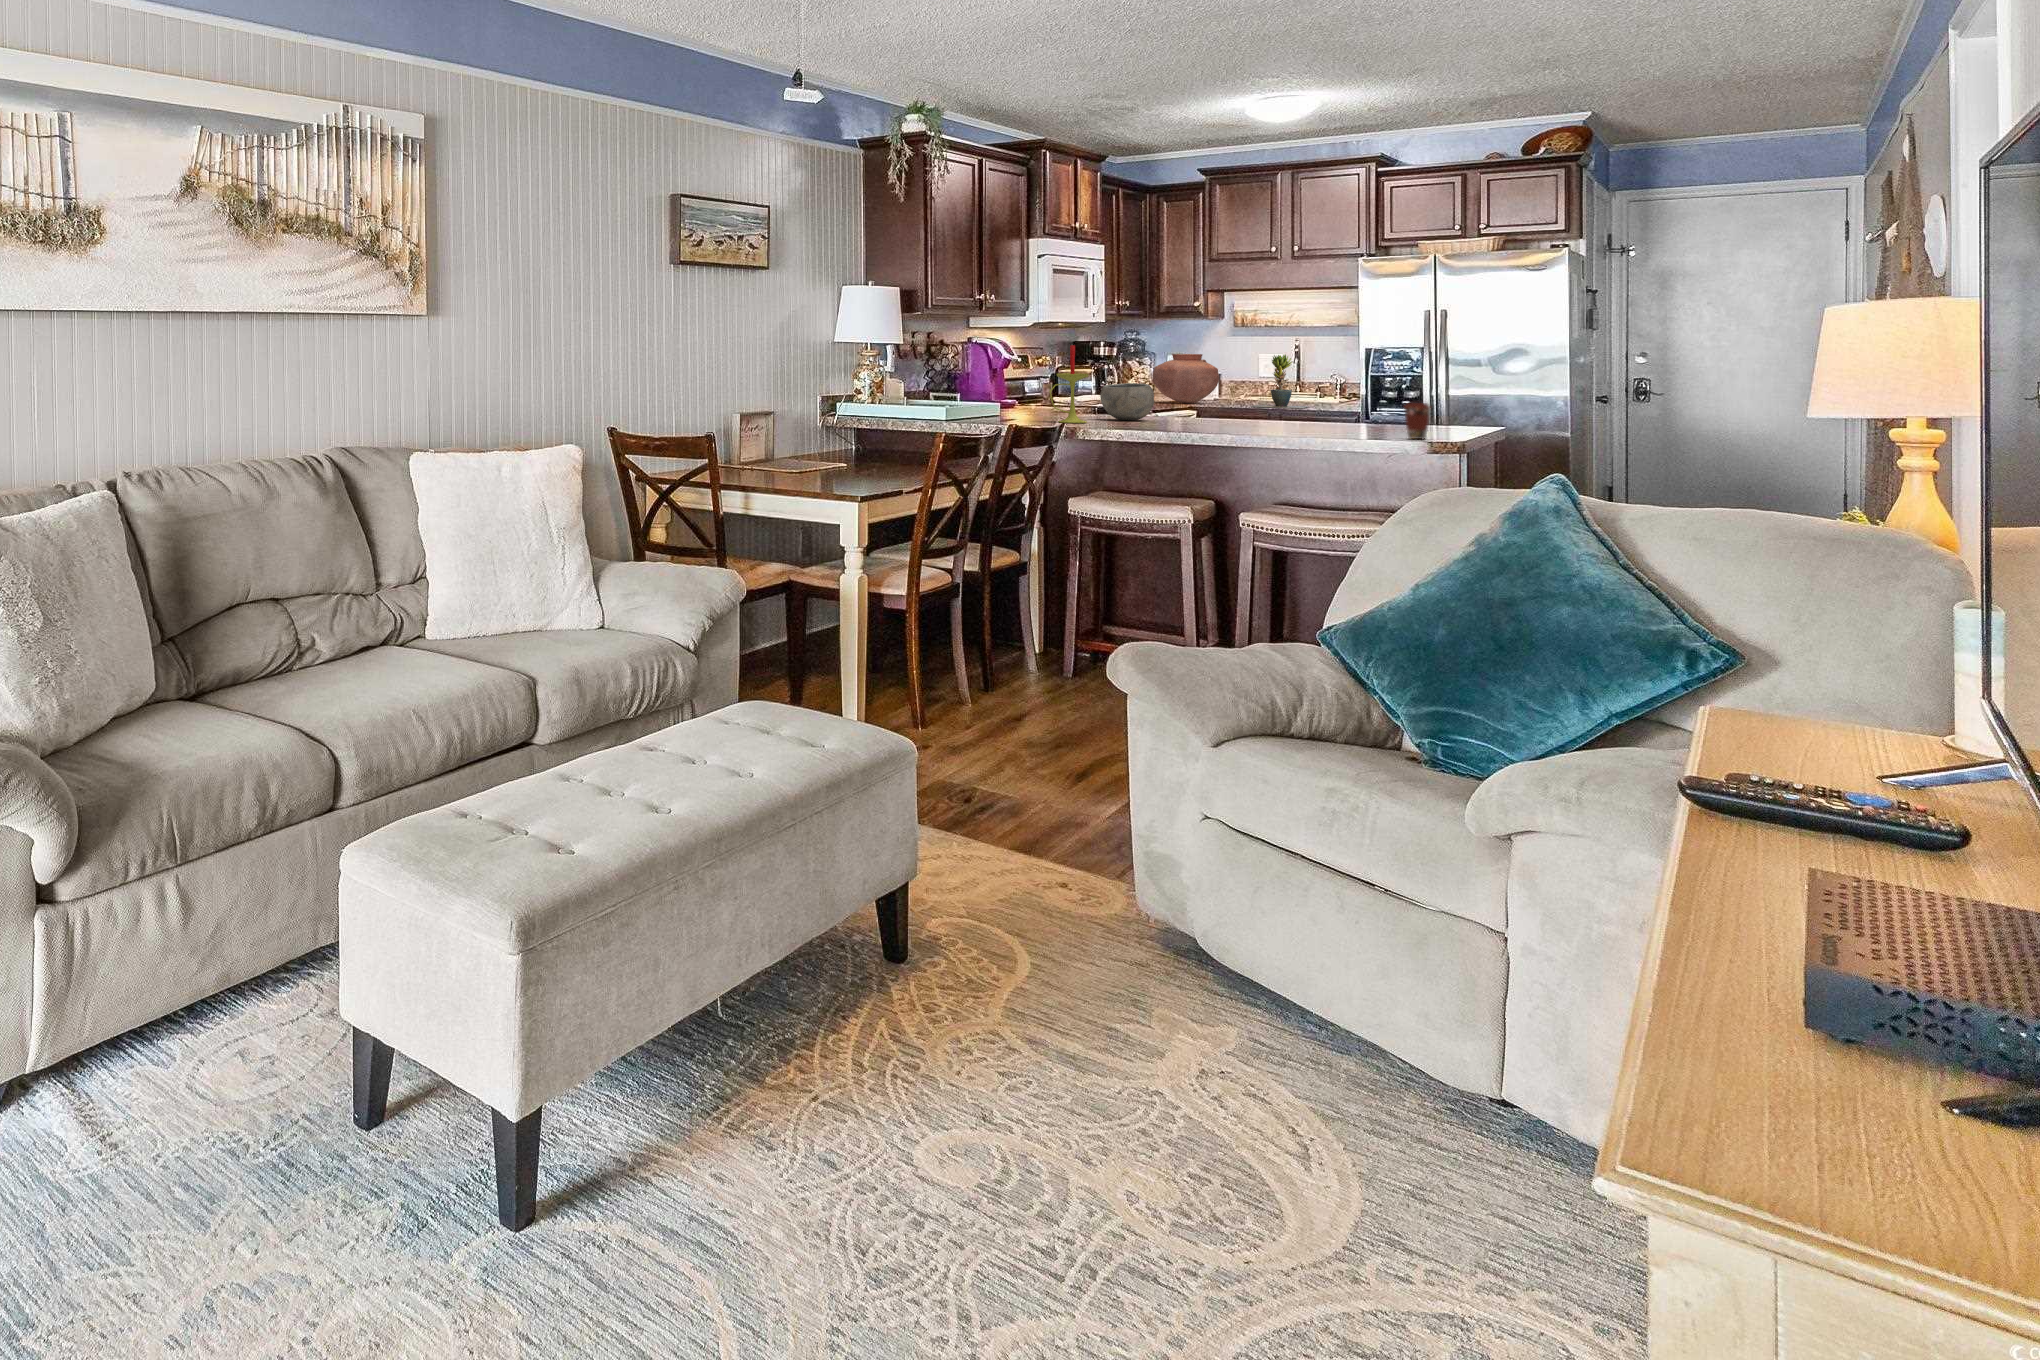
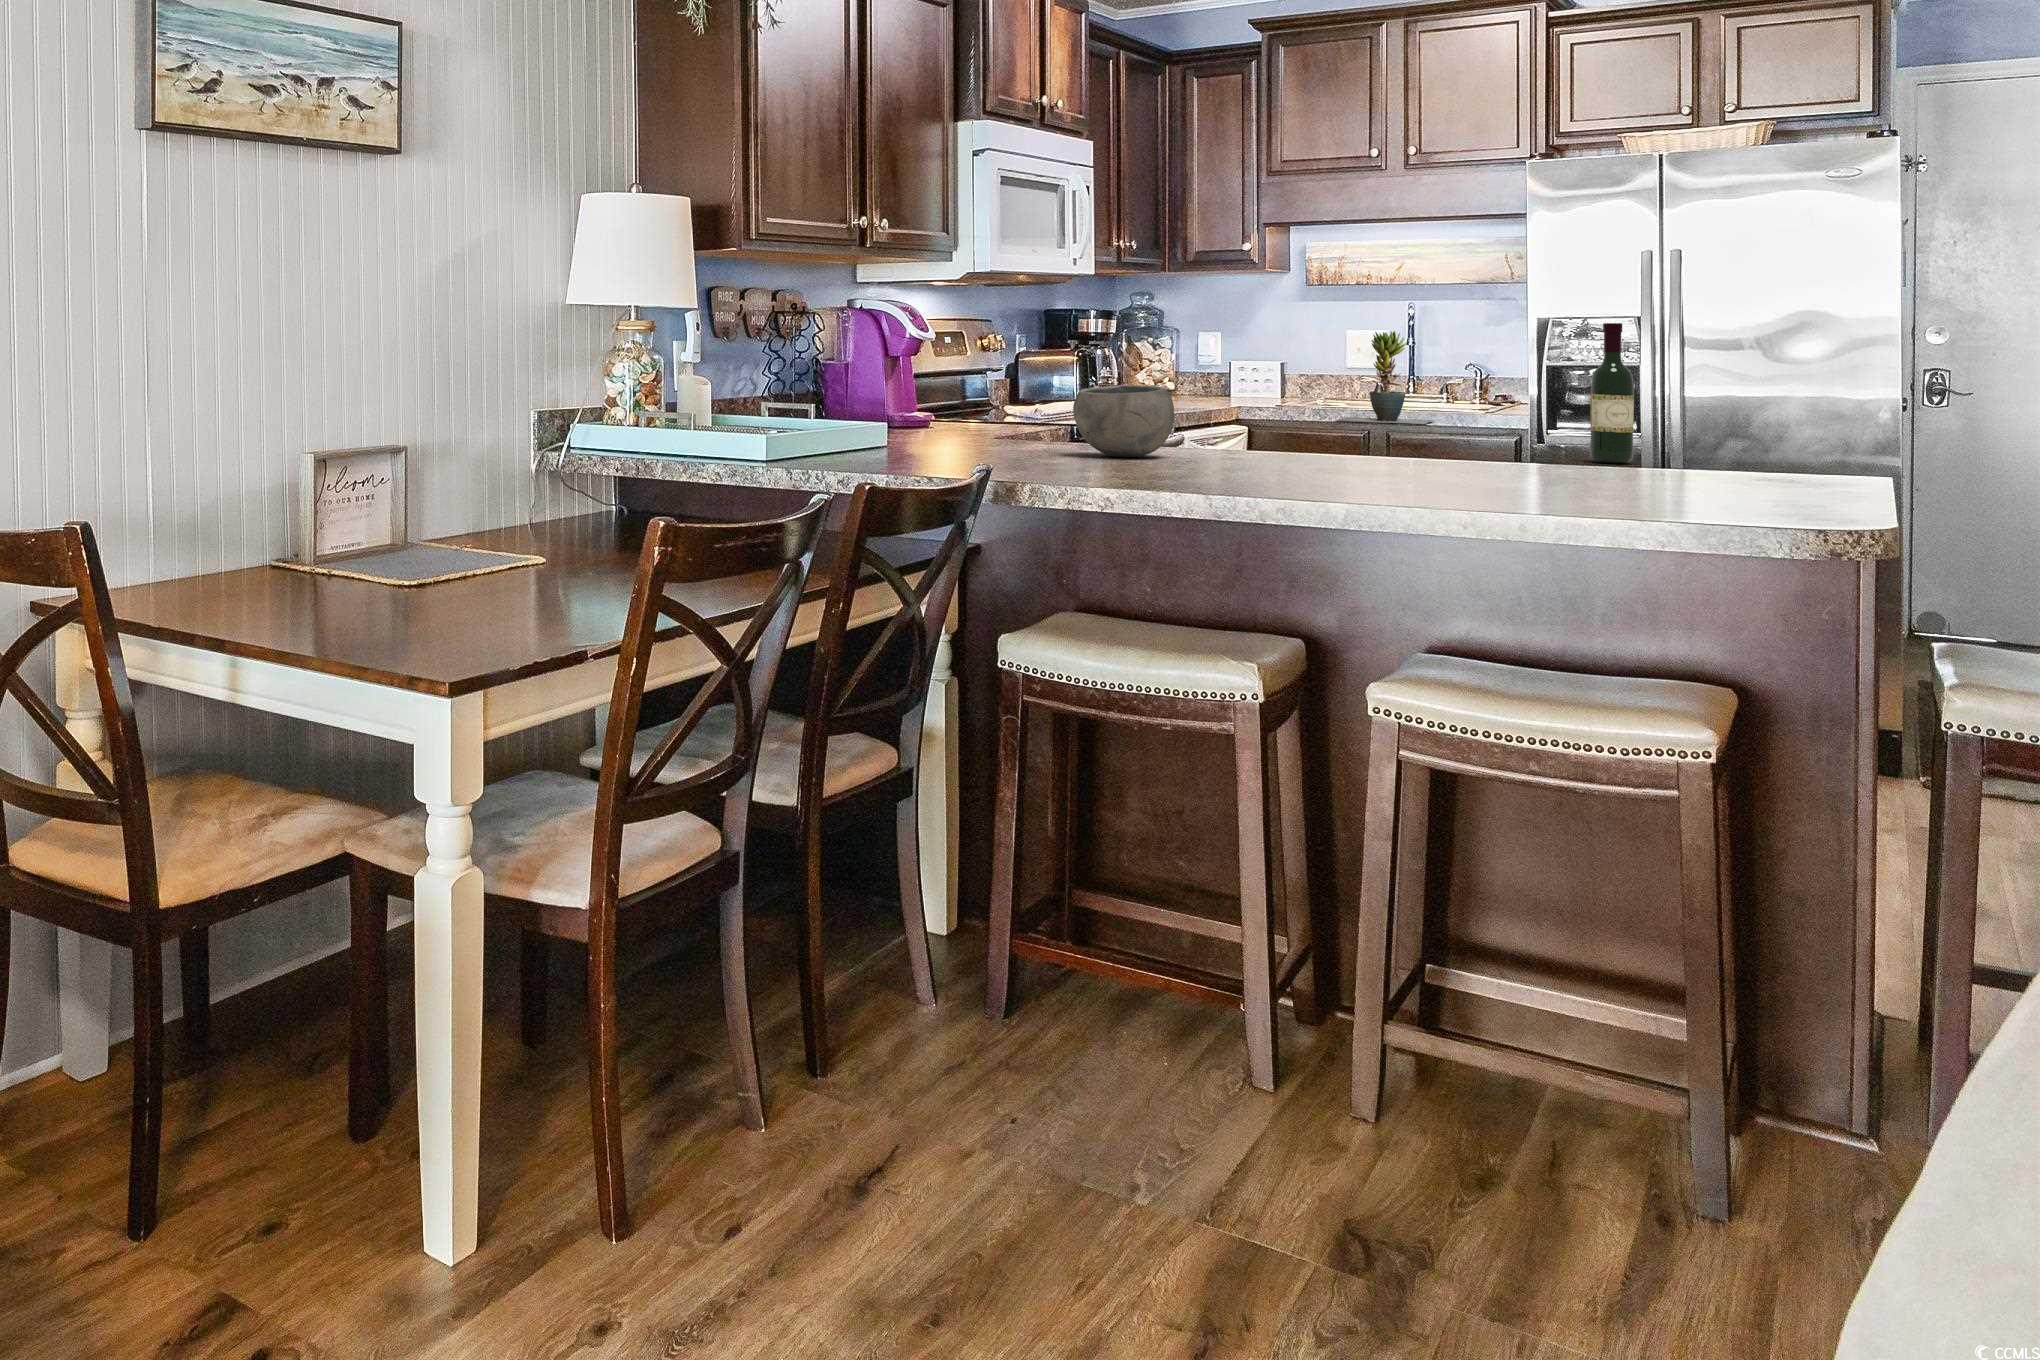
candle: present [1049,345,1088,423] -> none [972,307,1049,465]
wine bottle: none [1377,351,1399,424] -> present [1590,323,1634,463]
vase: present [1153,354,1219,403] -> none [1173,331,1282,414]
coffee cup: present [1404,403,1431,439] -> none [1697,431,1761,511]

